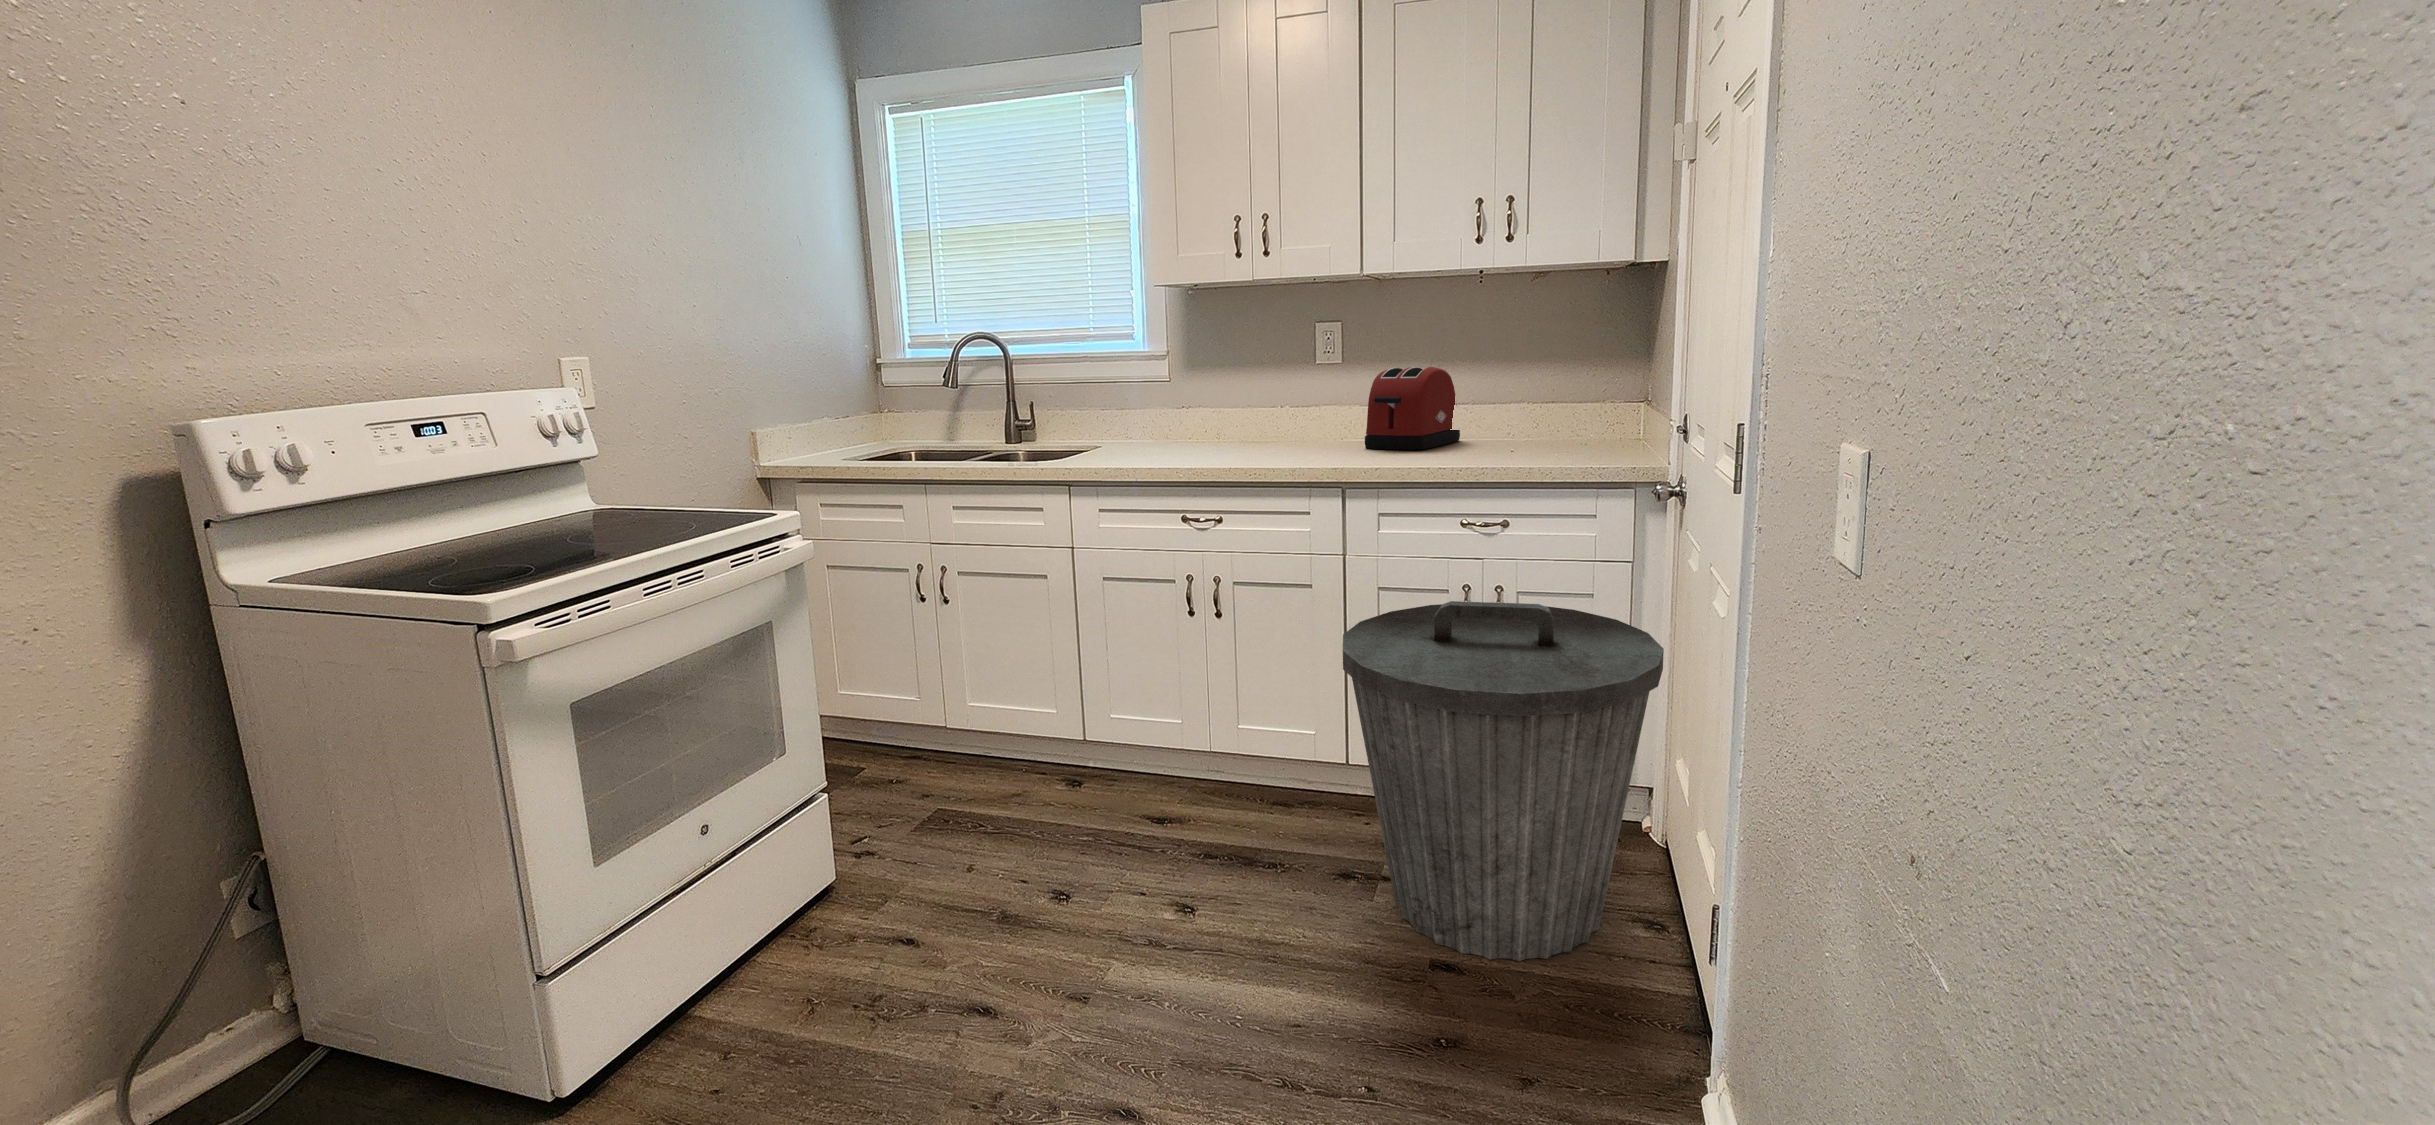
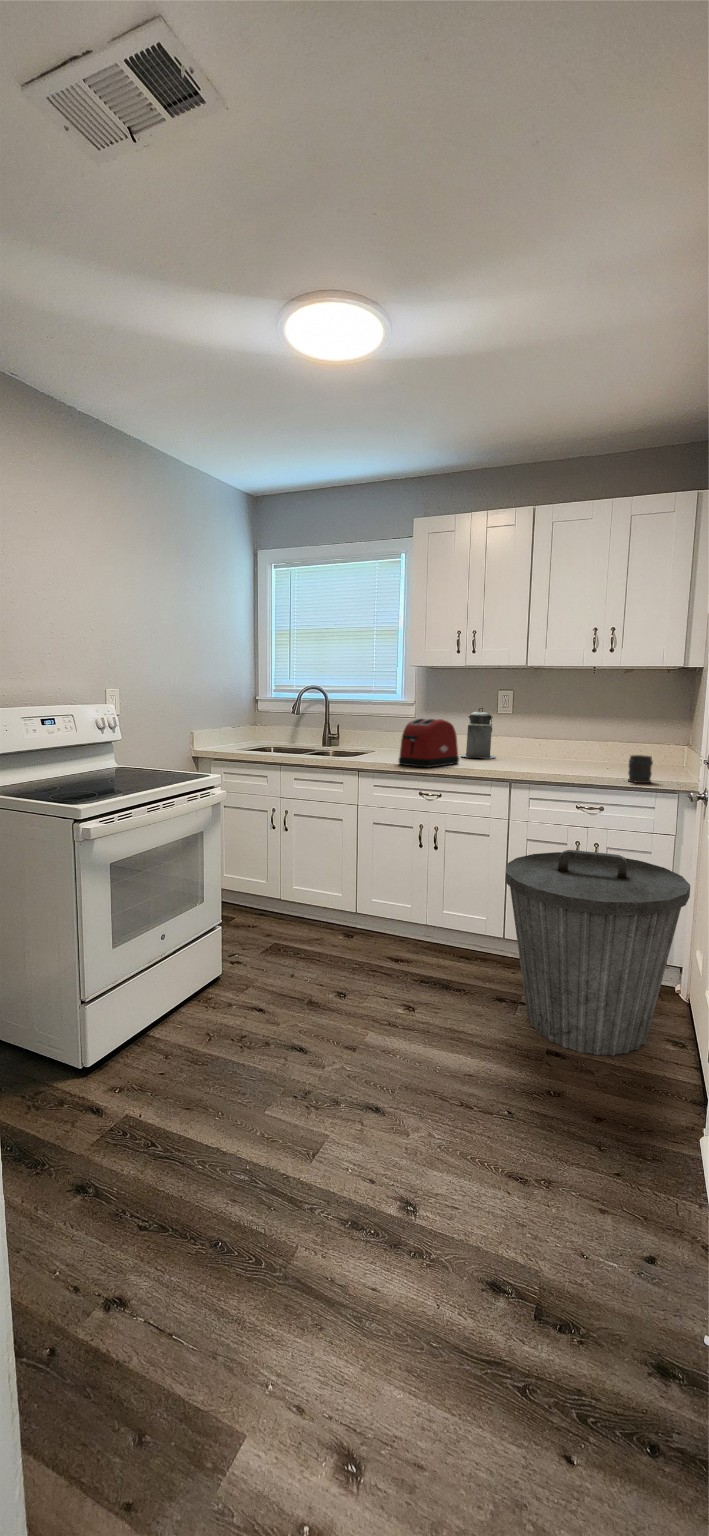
canister: none [1253,355,1315,445] -> present [461,708,496,758]
toaster: present [1365,367,1460,450] -> present [399,718,459,768]
mug: none [1545,423,1586,472] -> present [628,755,653,783]

